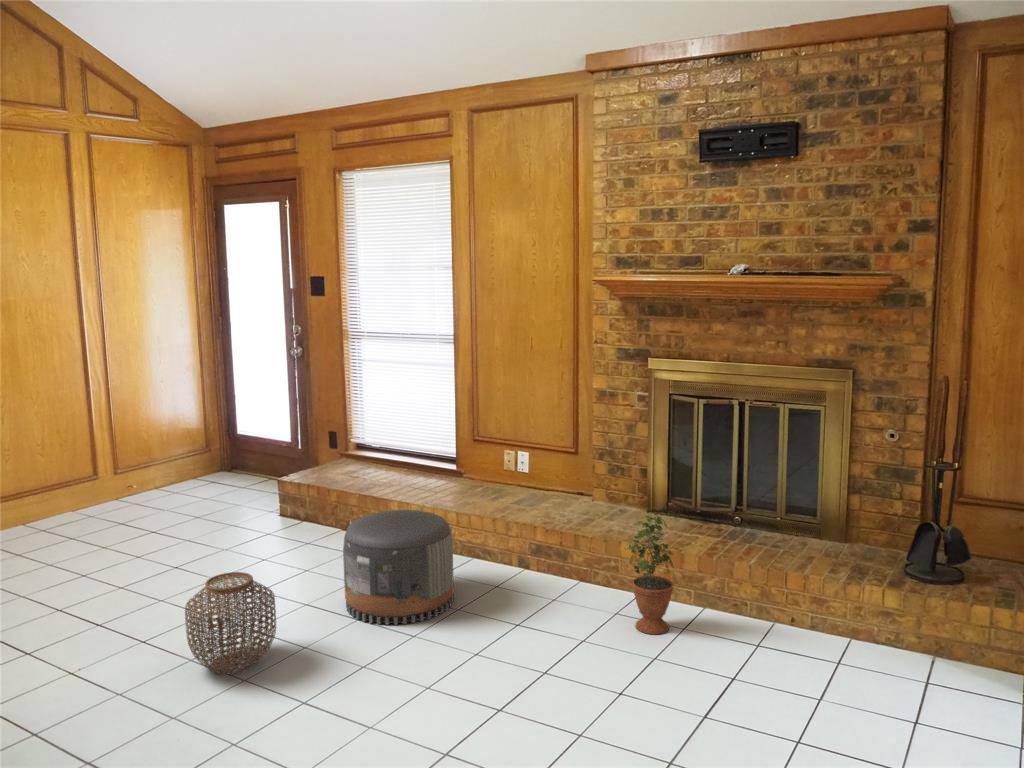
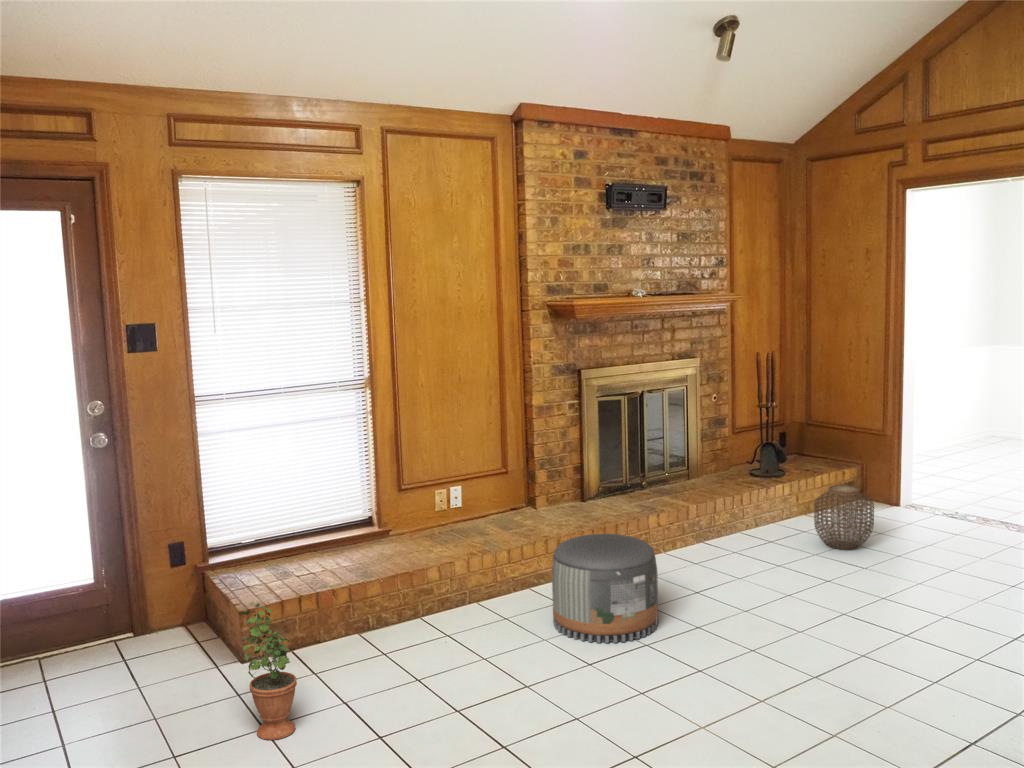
potted plant: present [627,512,674,634] -> present [240,602,297,740]
woven basket: present [185,572,276,674] -> present [814,485,874,550]

